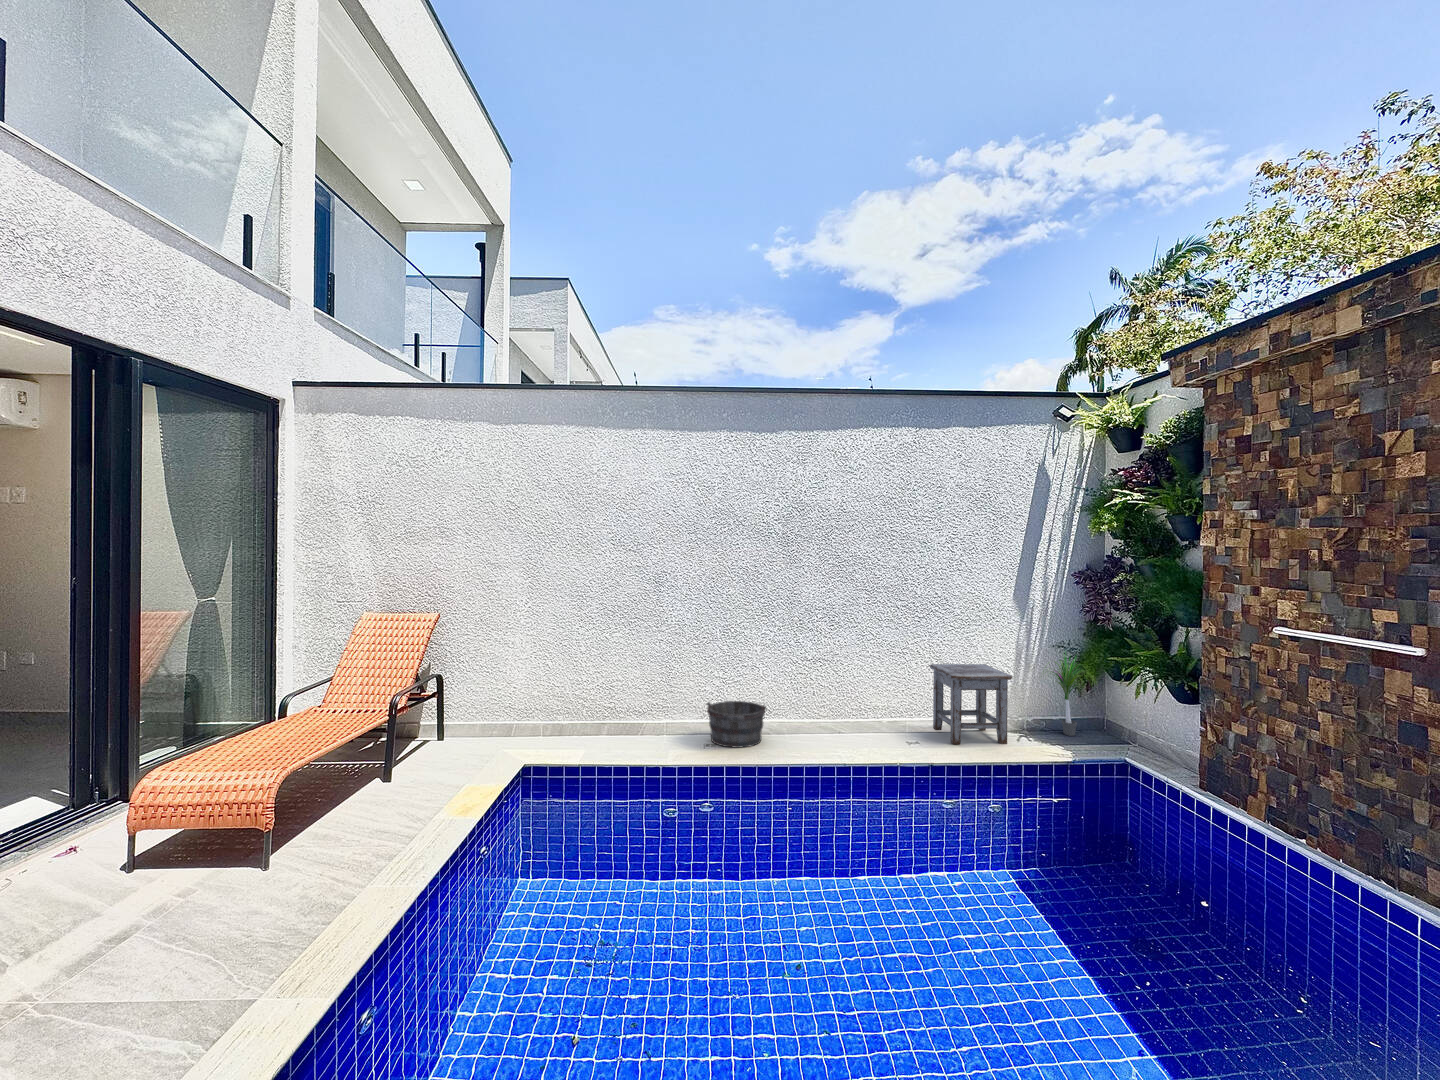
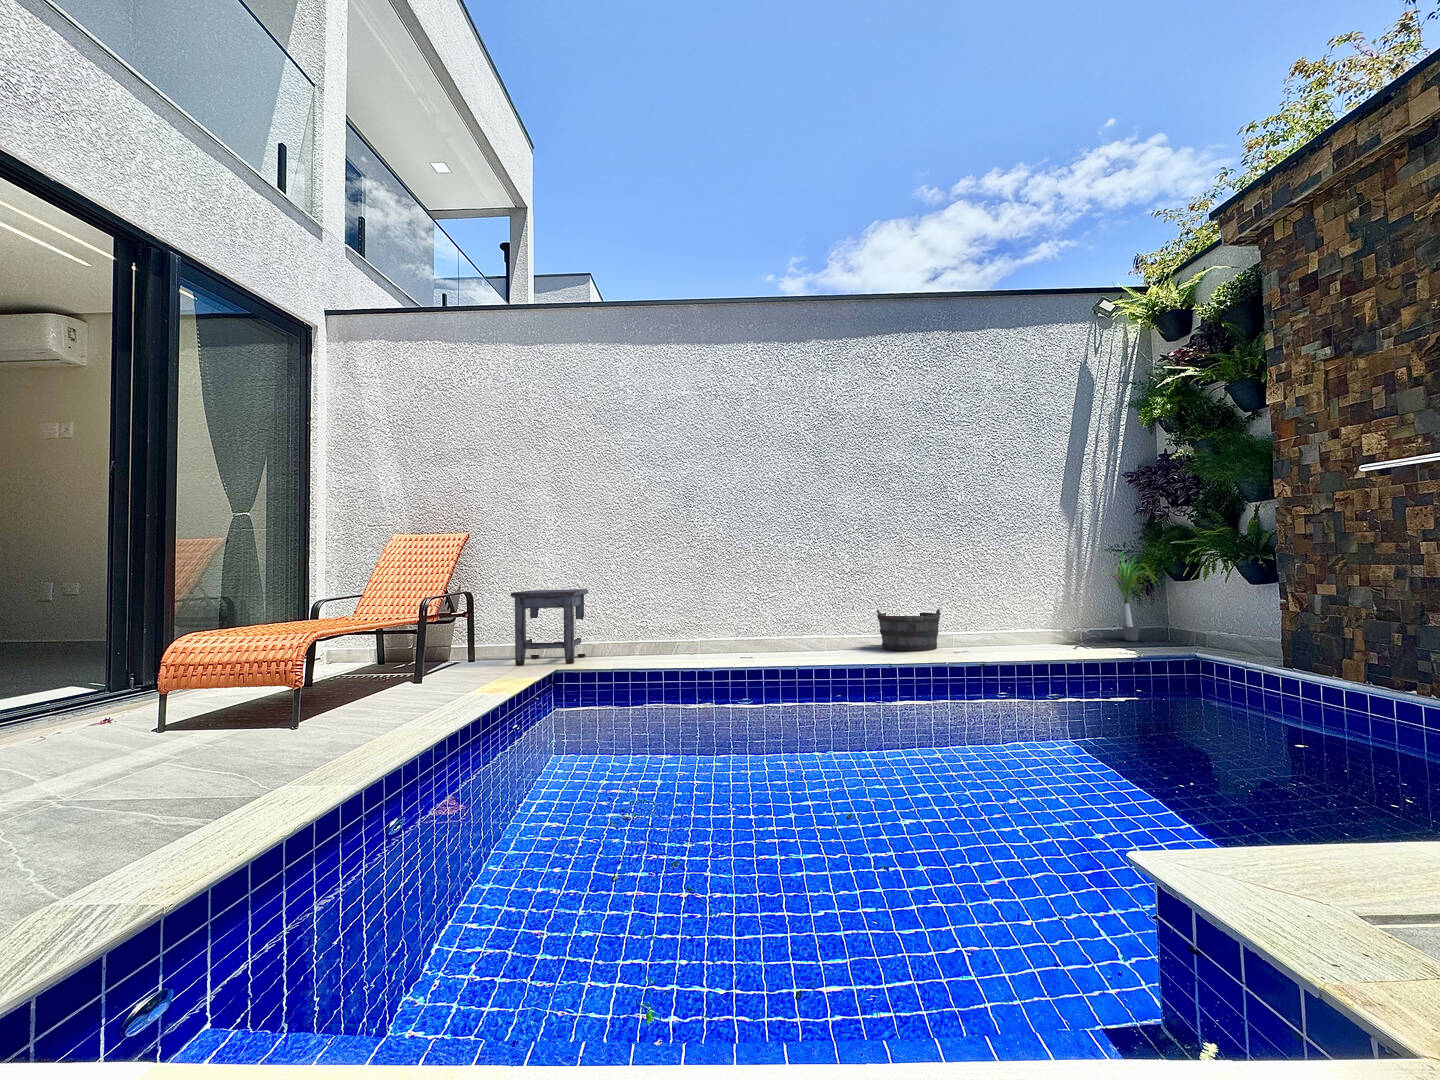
stool: present [930,664,1012,744] -> present [511,589,588,665]
bucket: present [707,701,766,748] -> present [876,609,941,651]

